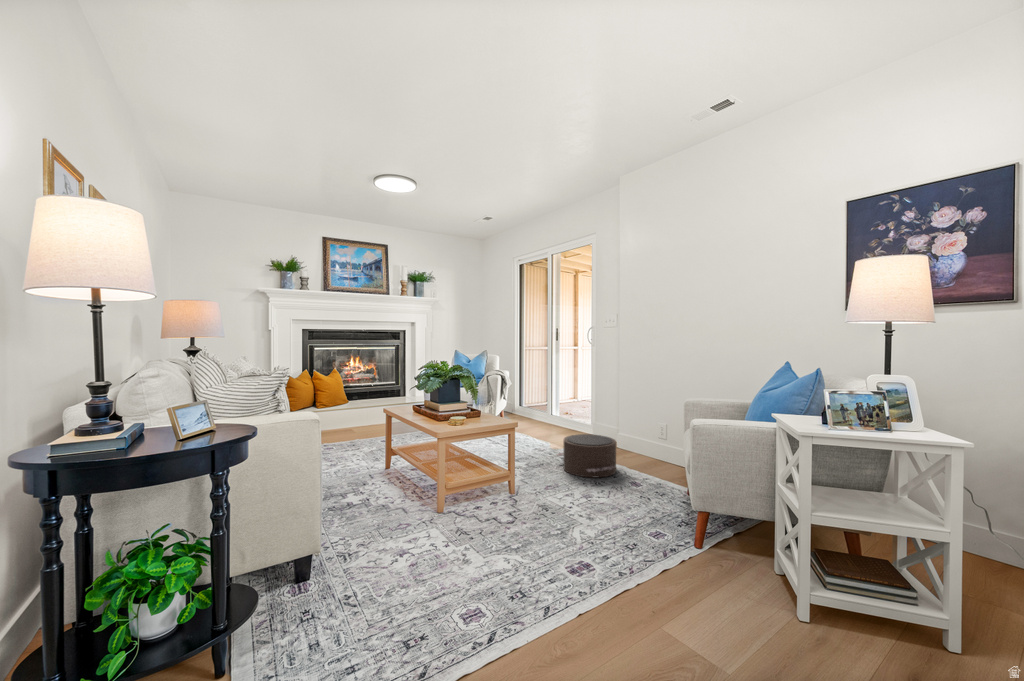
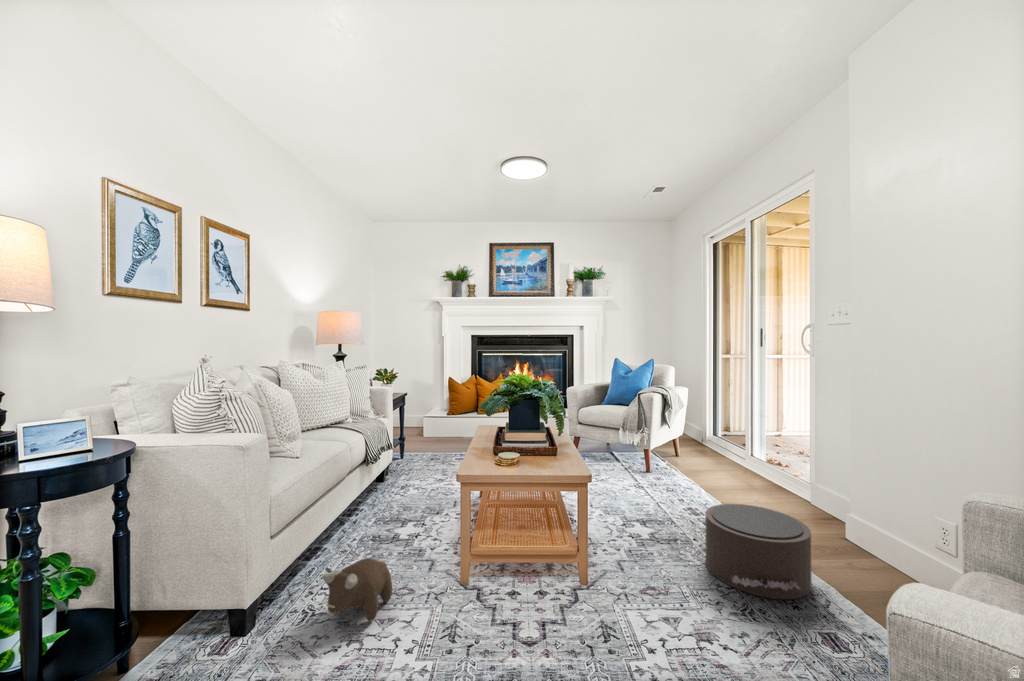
plush toy: none [368,501,410,544] -> present [322,558,392,621]

